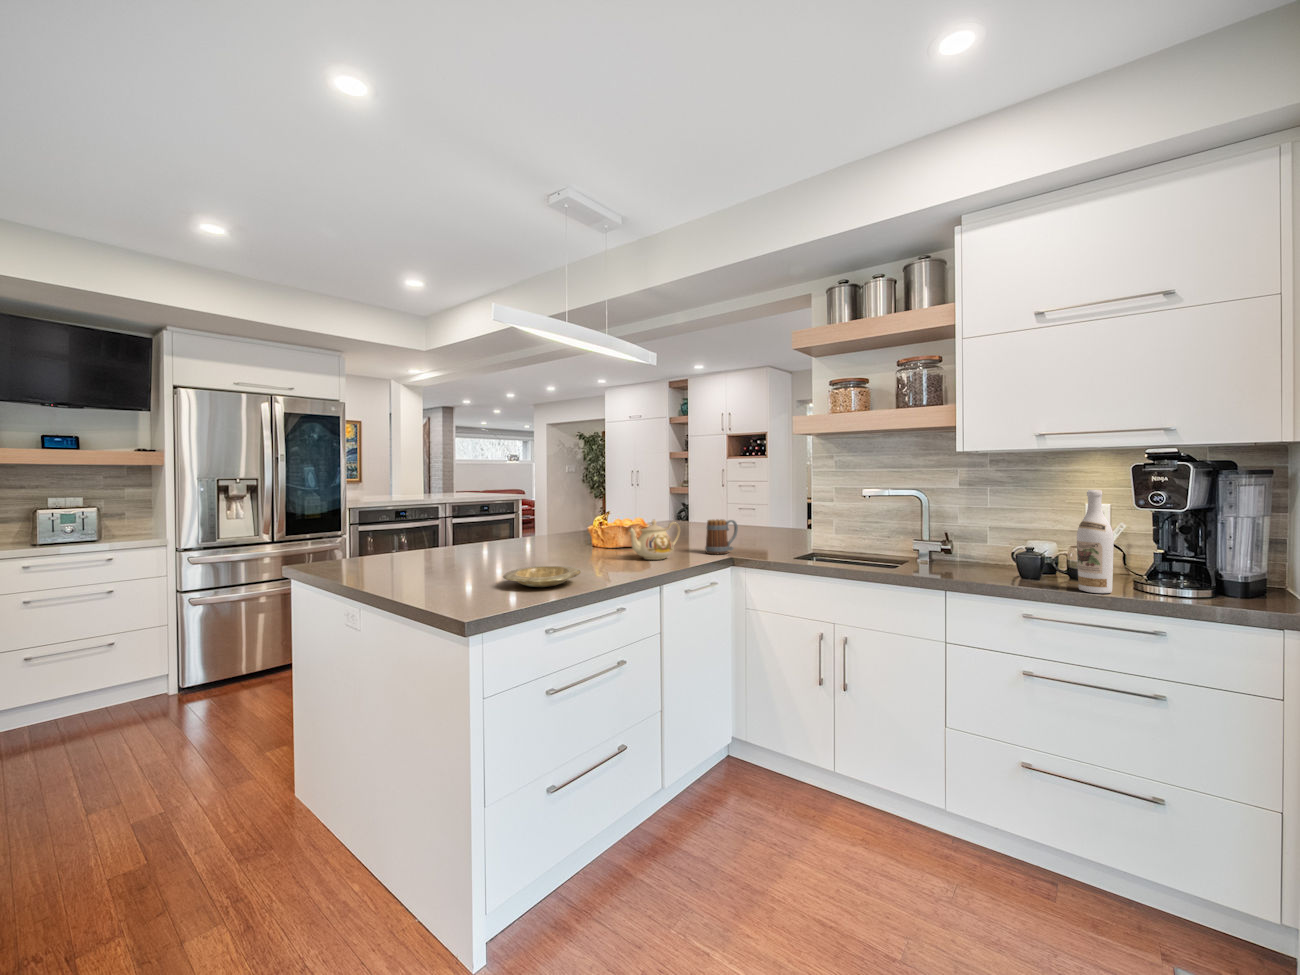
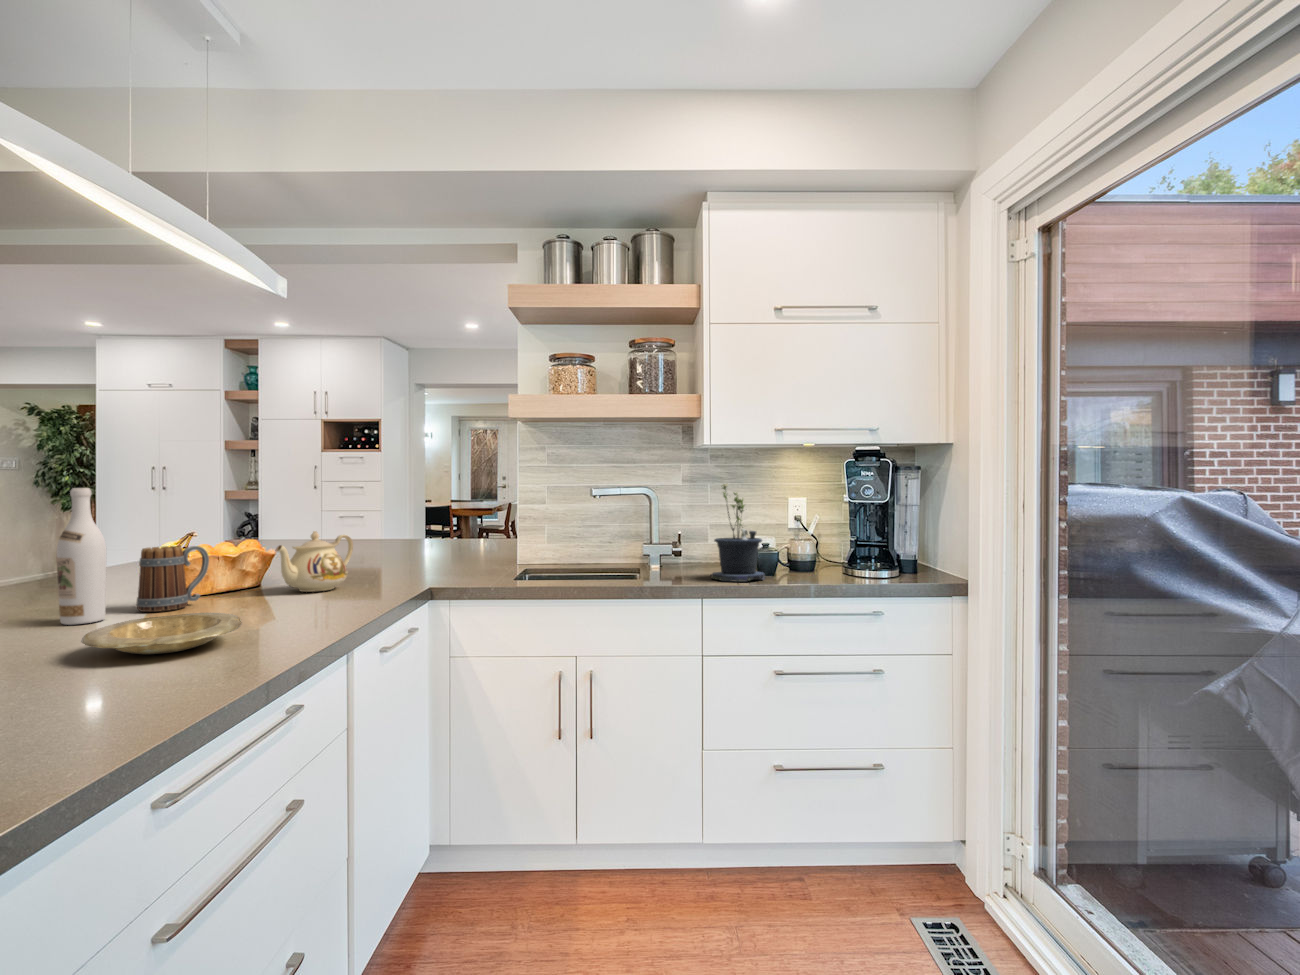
potted plant: none [966,489,1029,585] -> present [711,484,766,582]
wine bottle: present [1077,490,1114,593] -> present [57,488,106,625]
mug: present [705,519,738,554] -> present [137,546,209,612]

